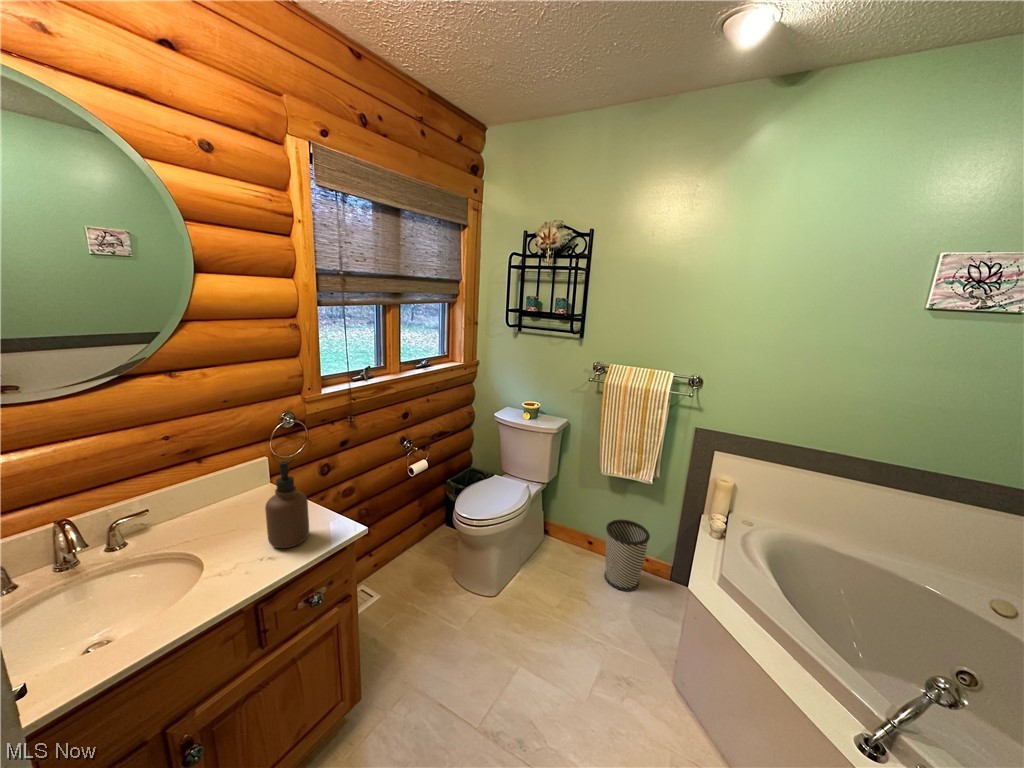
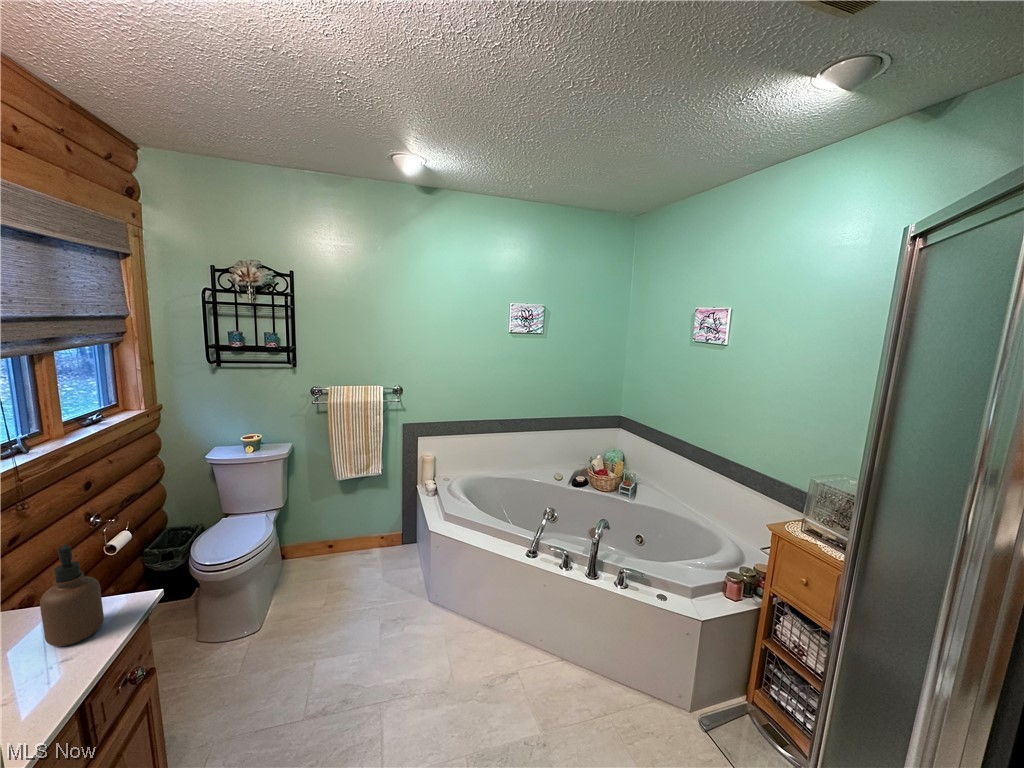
wastebasket: present [604,520,650,591] -> none [348,511,385,569]

